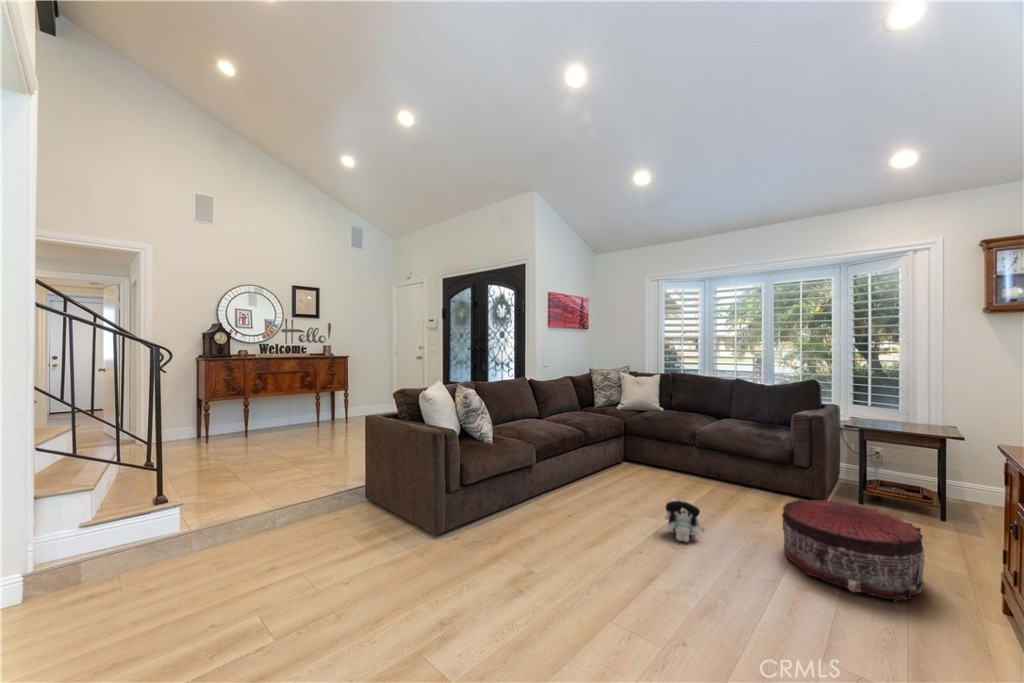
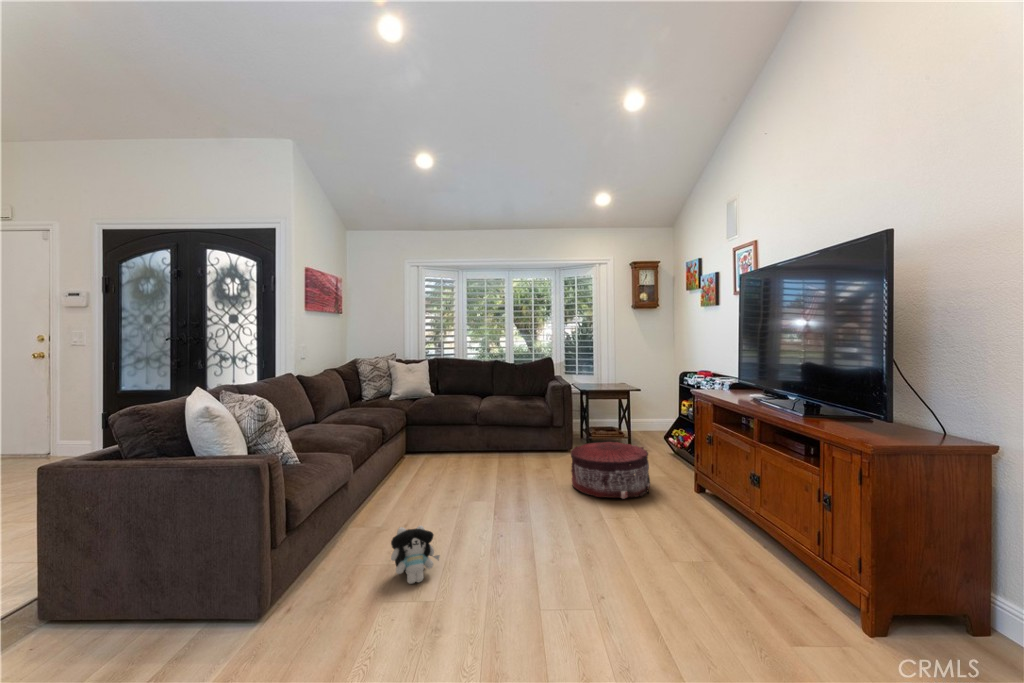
plush toy: present [665,498,704,542] -> present [391,526,440,584]

